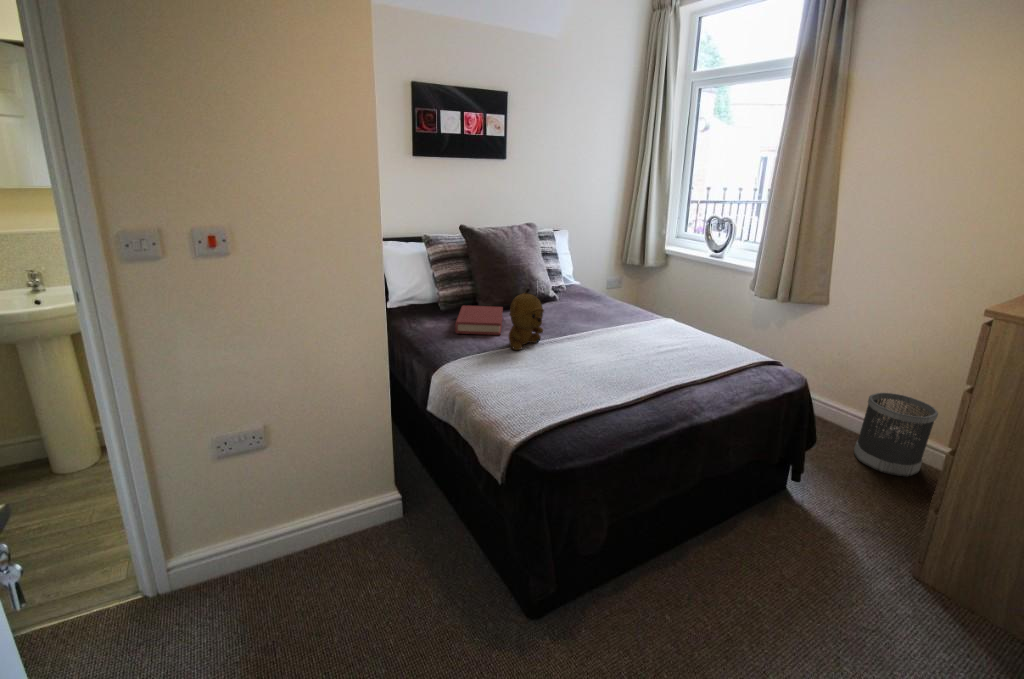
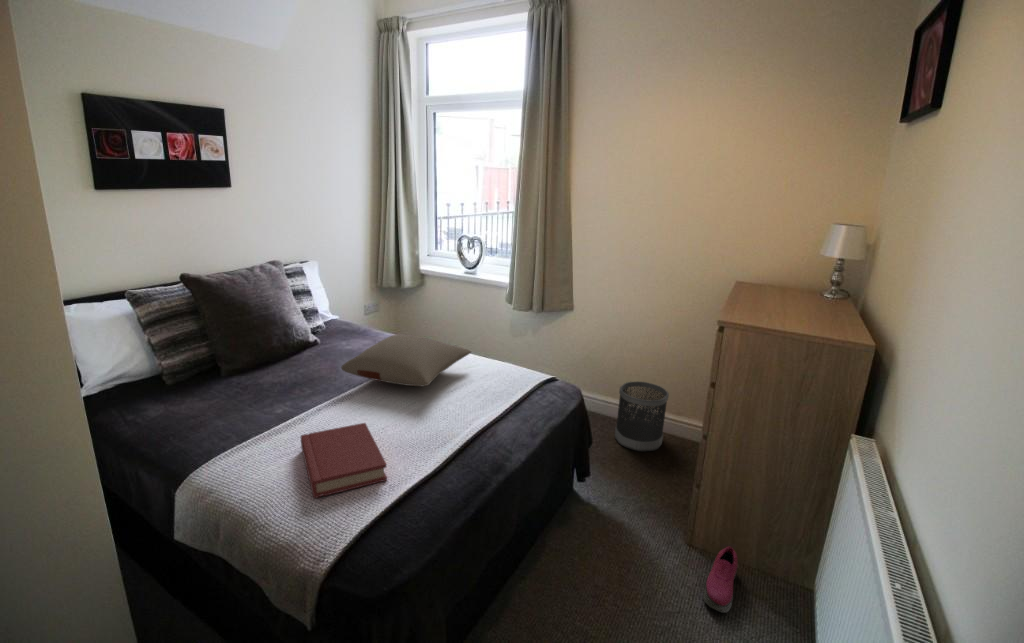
stuffed bear: present [509,289,544,350] -> none [273,351,318,427]
pillow: none [566,295,691,340] -> present [341,334,471,386]
hardback book: present [455,306,503,335] -> present [300,423,387,498]
shoe: none [910,584,975,647] -> present [703,547,737,613]

